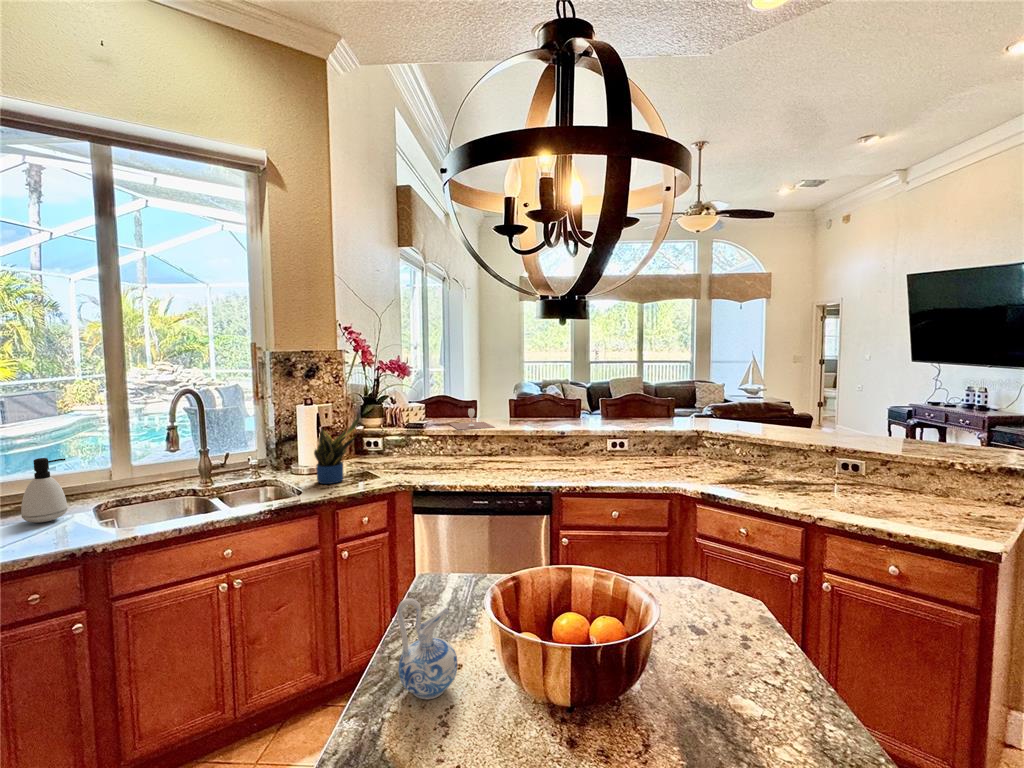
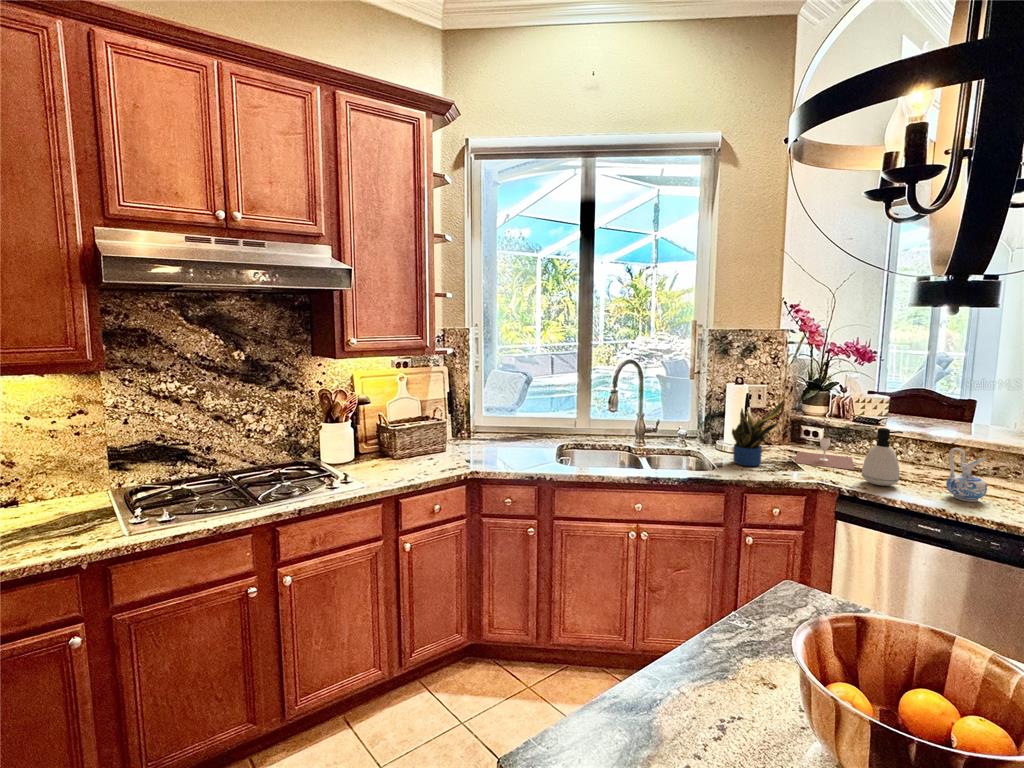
wine glass: present [450,408,494,430] -> present [795,438,854,470]
soap dispenser: present [21,458,67,523] -> present [862,428,903,486]
ceramic pitcher: present [397,598,457,699] -> present [946,448,987,502]

